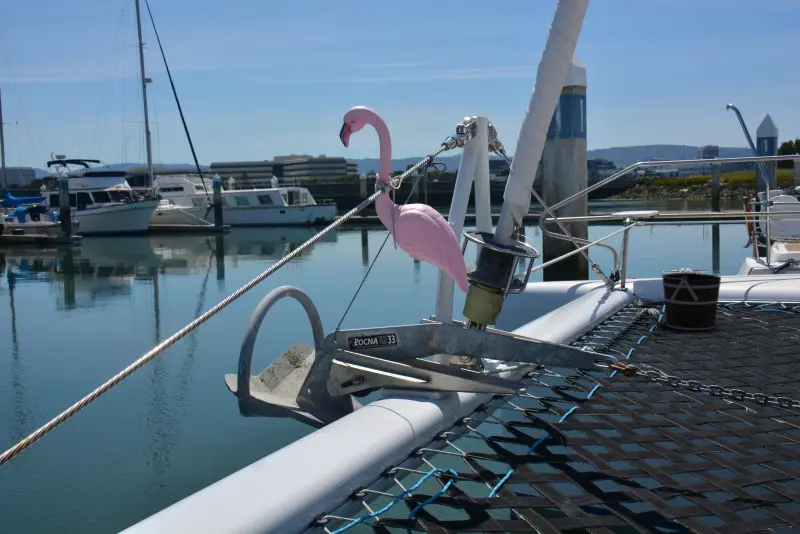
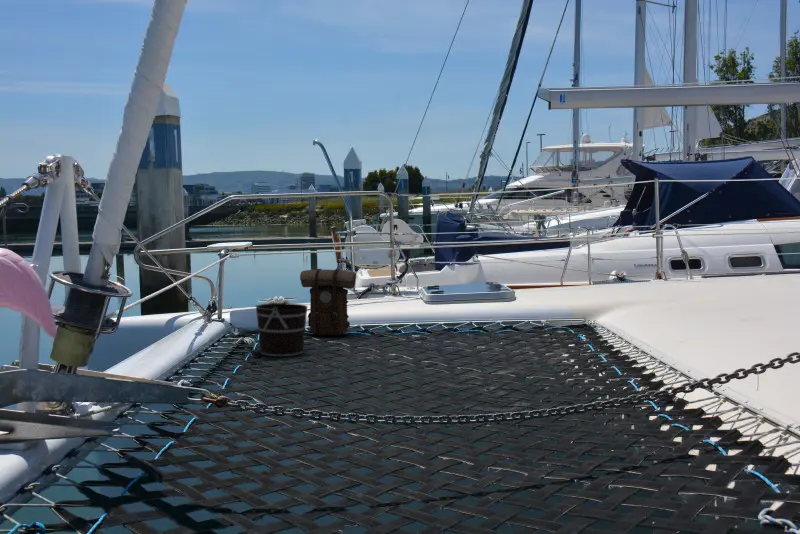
backpack: none [712,237,780,312] -> present [300,269,356,336]

